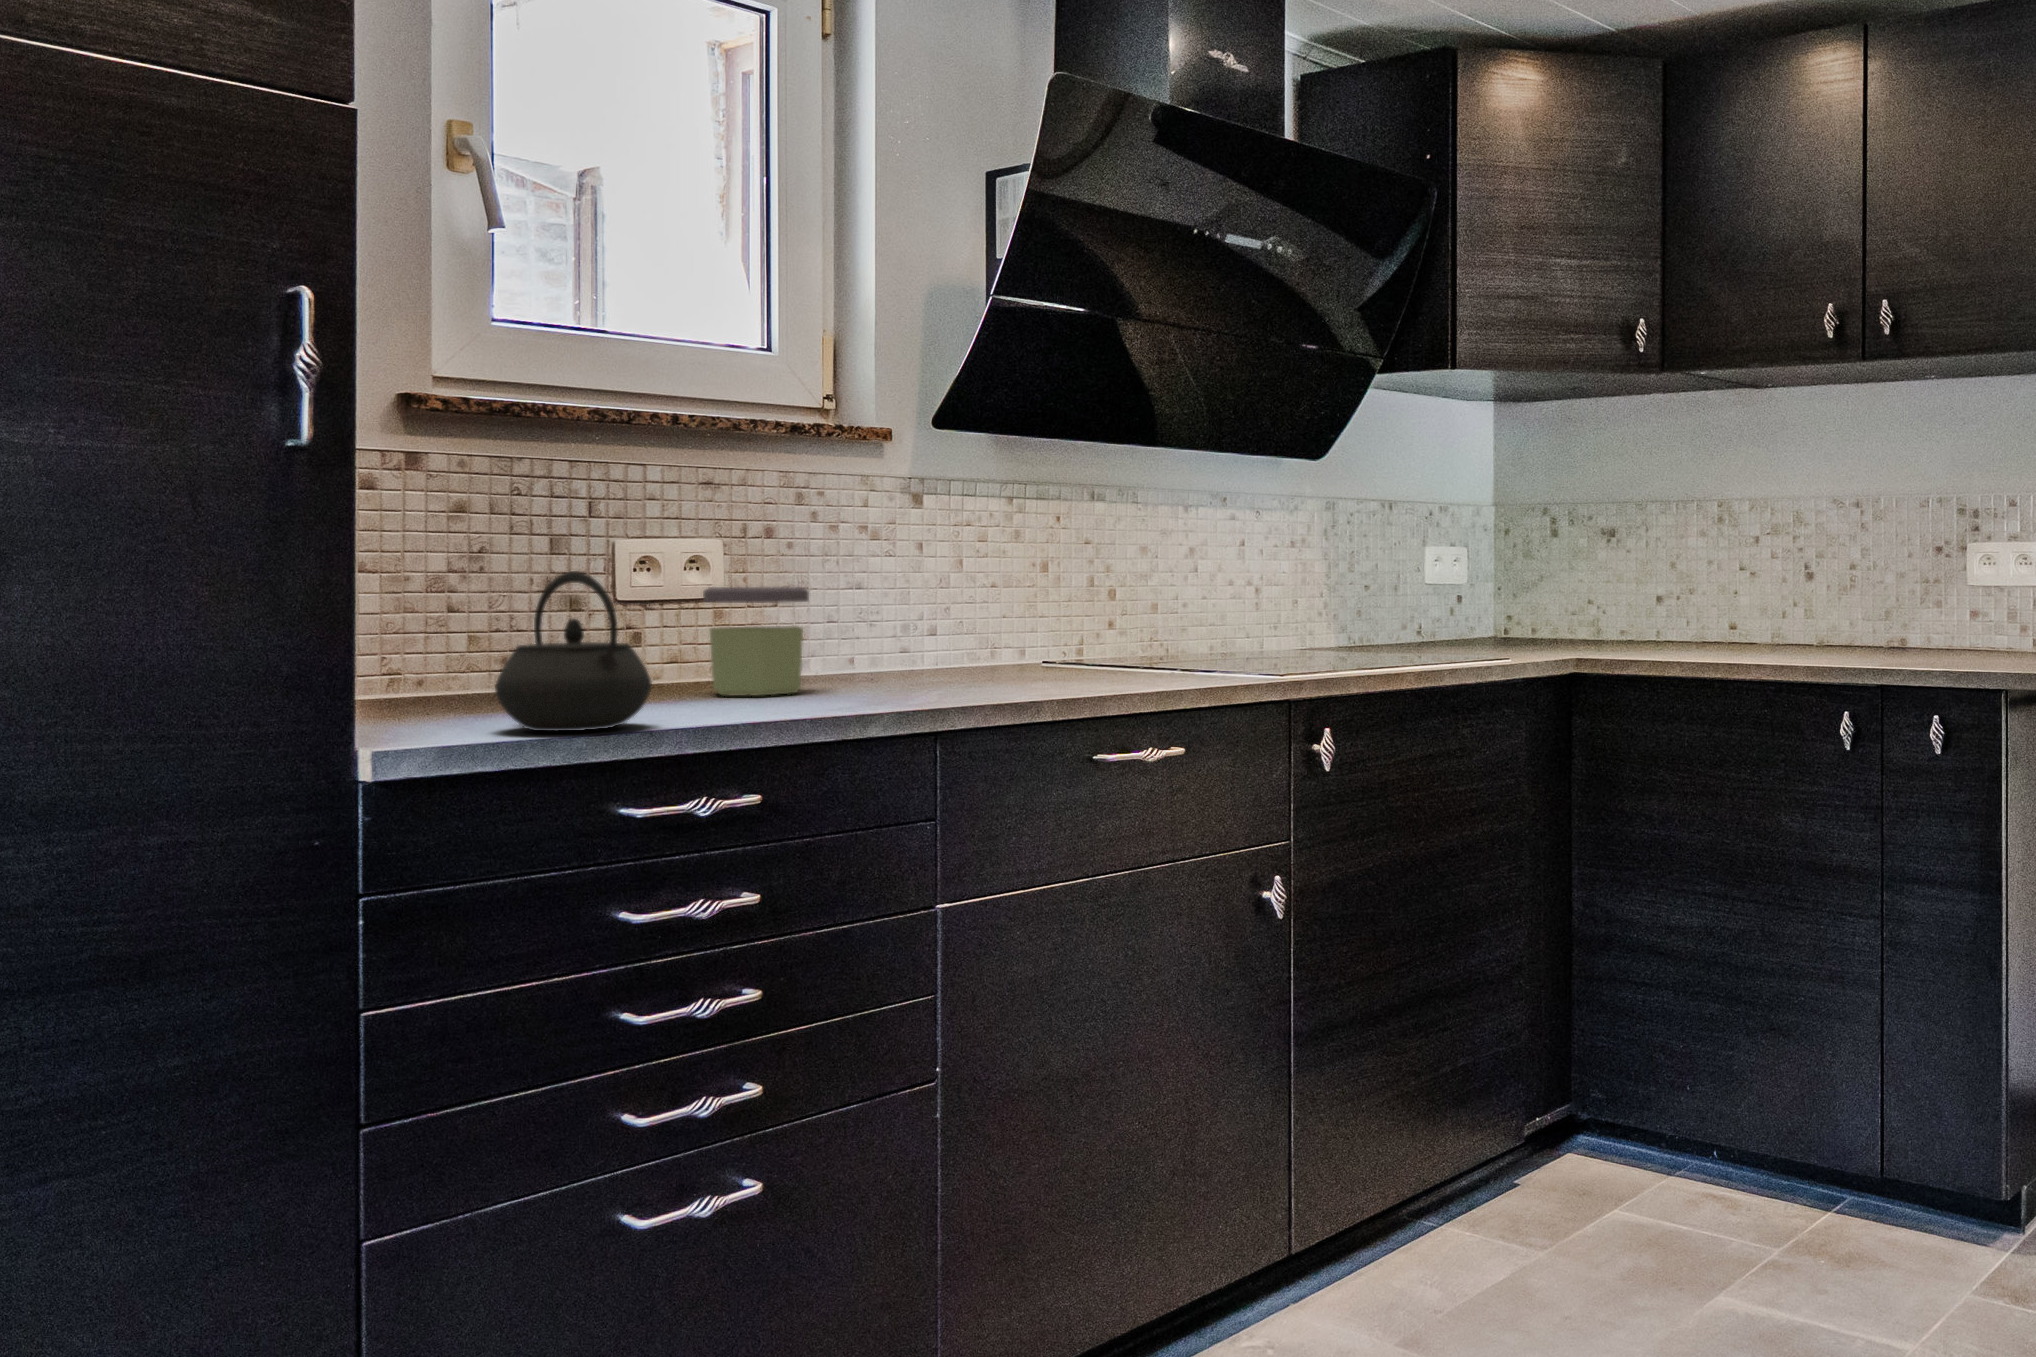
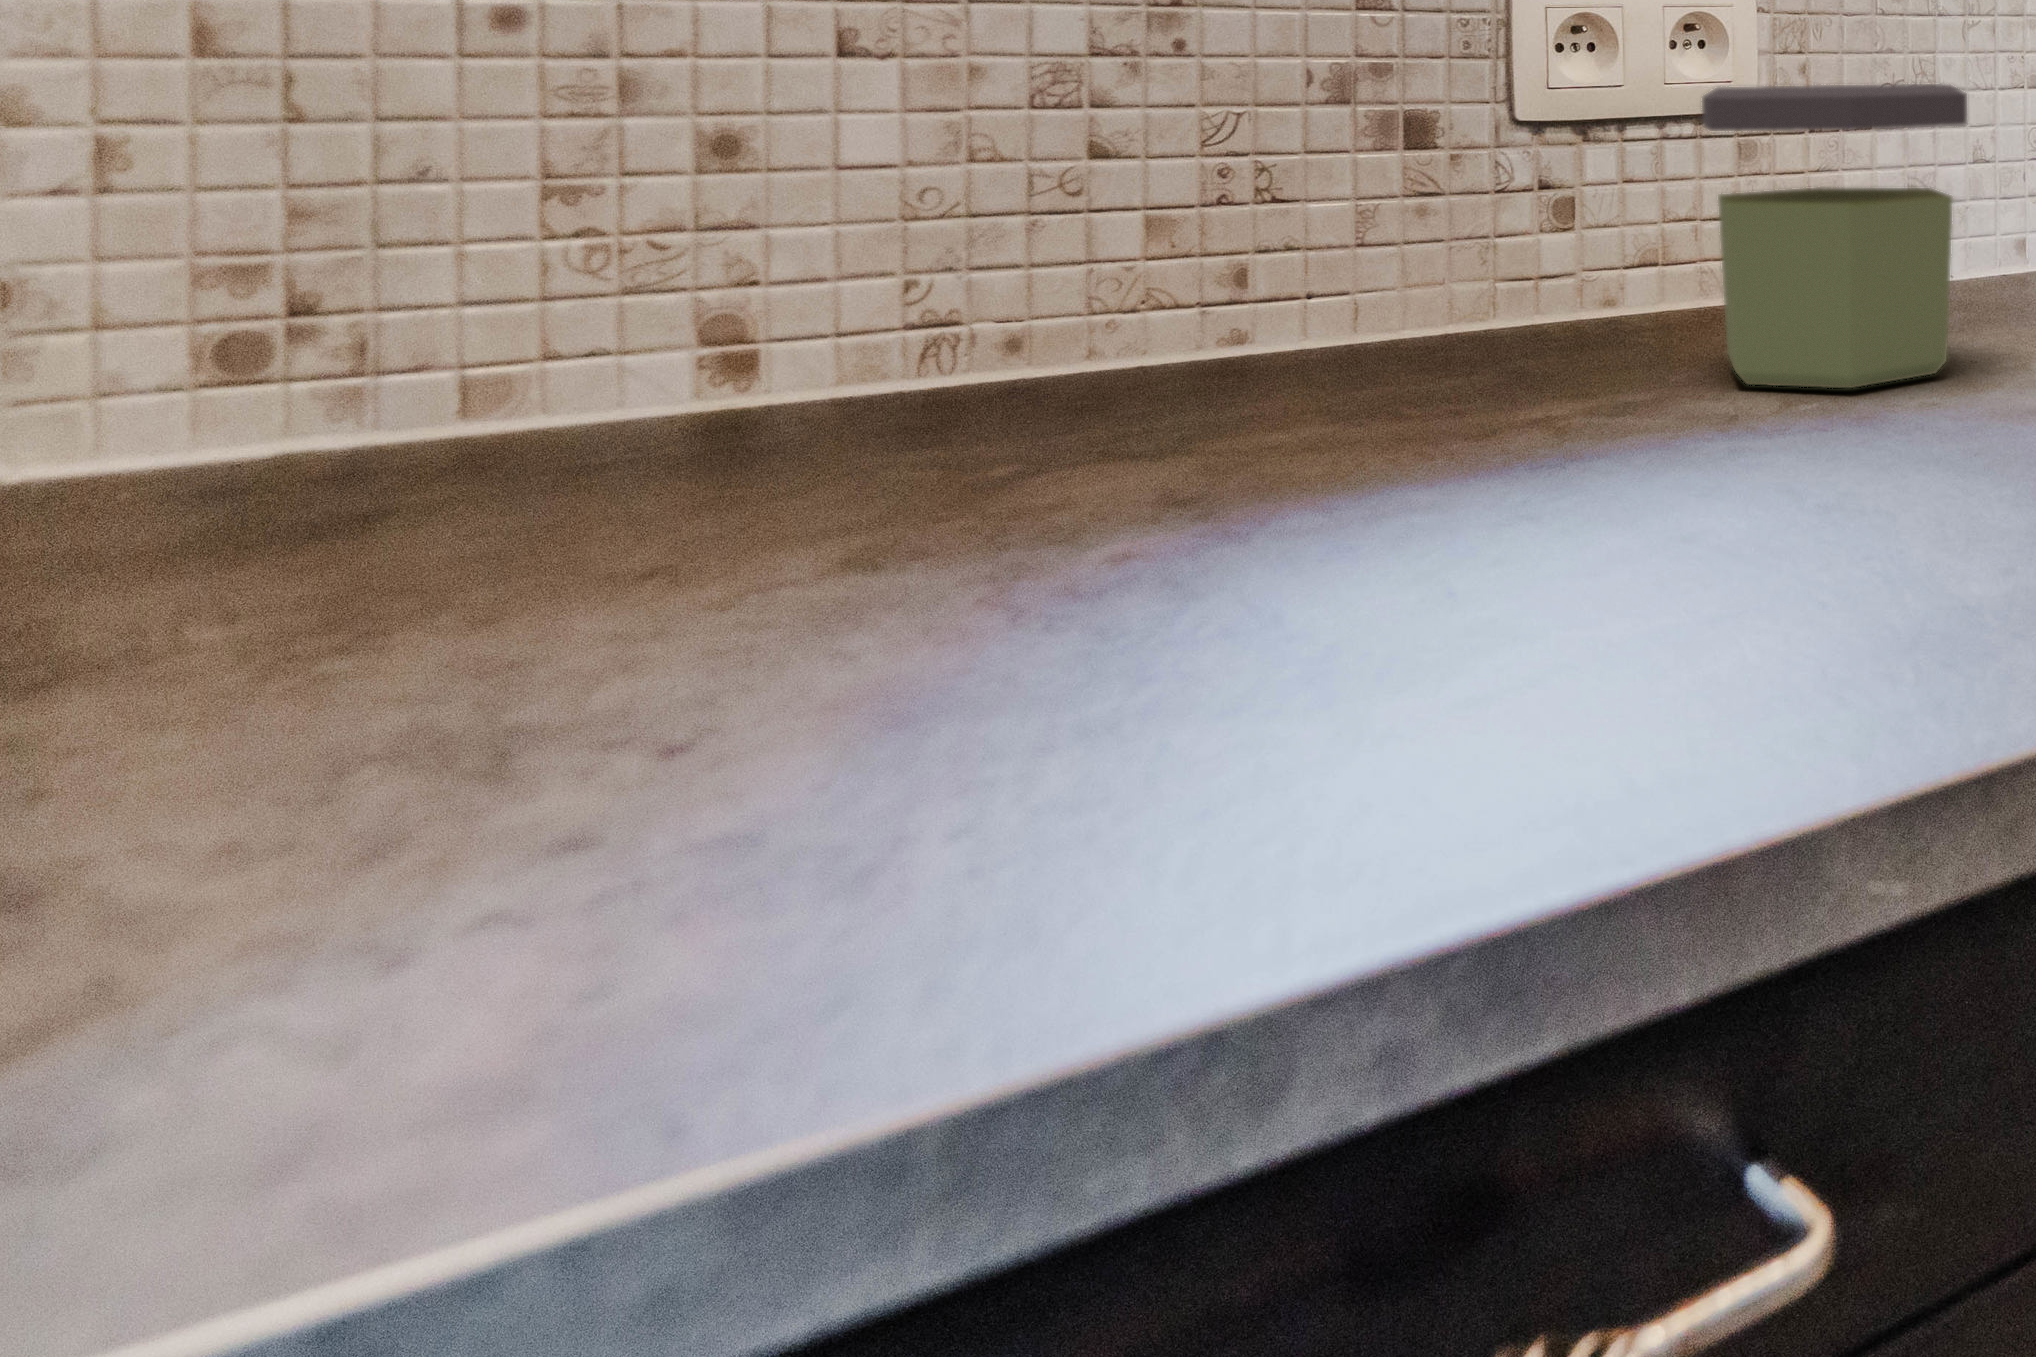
kettle: present [495,571,652,731] -> none [738,18,1443,776]

